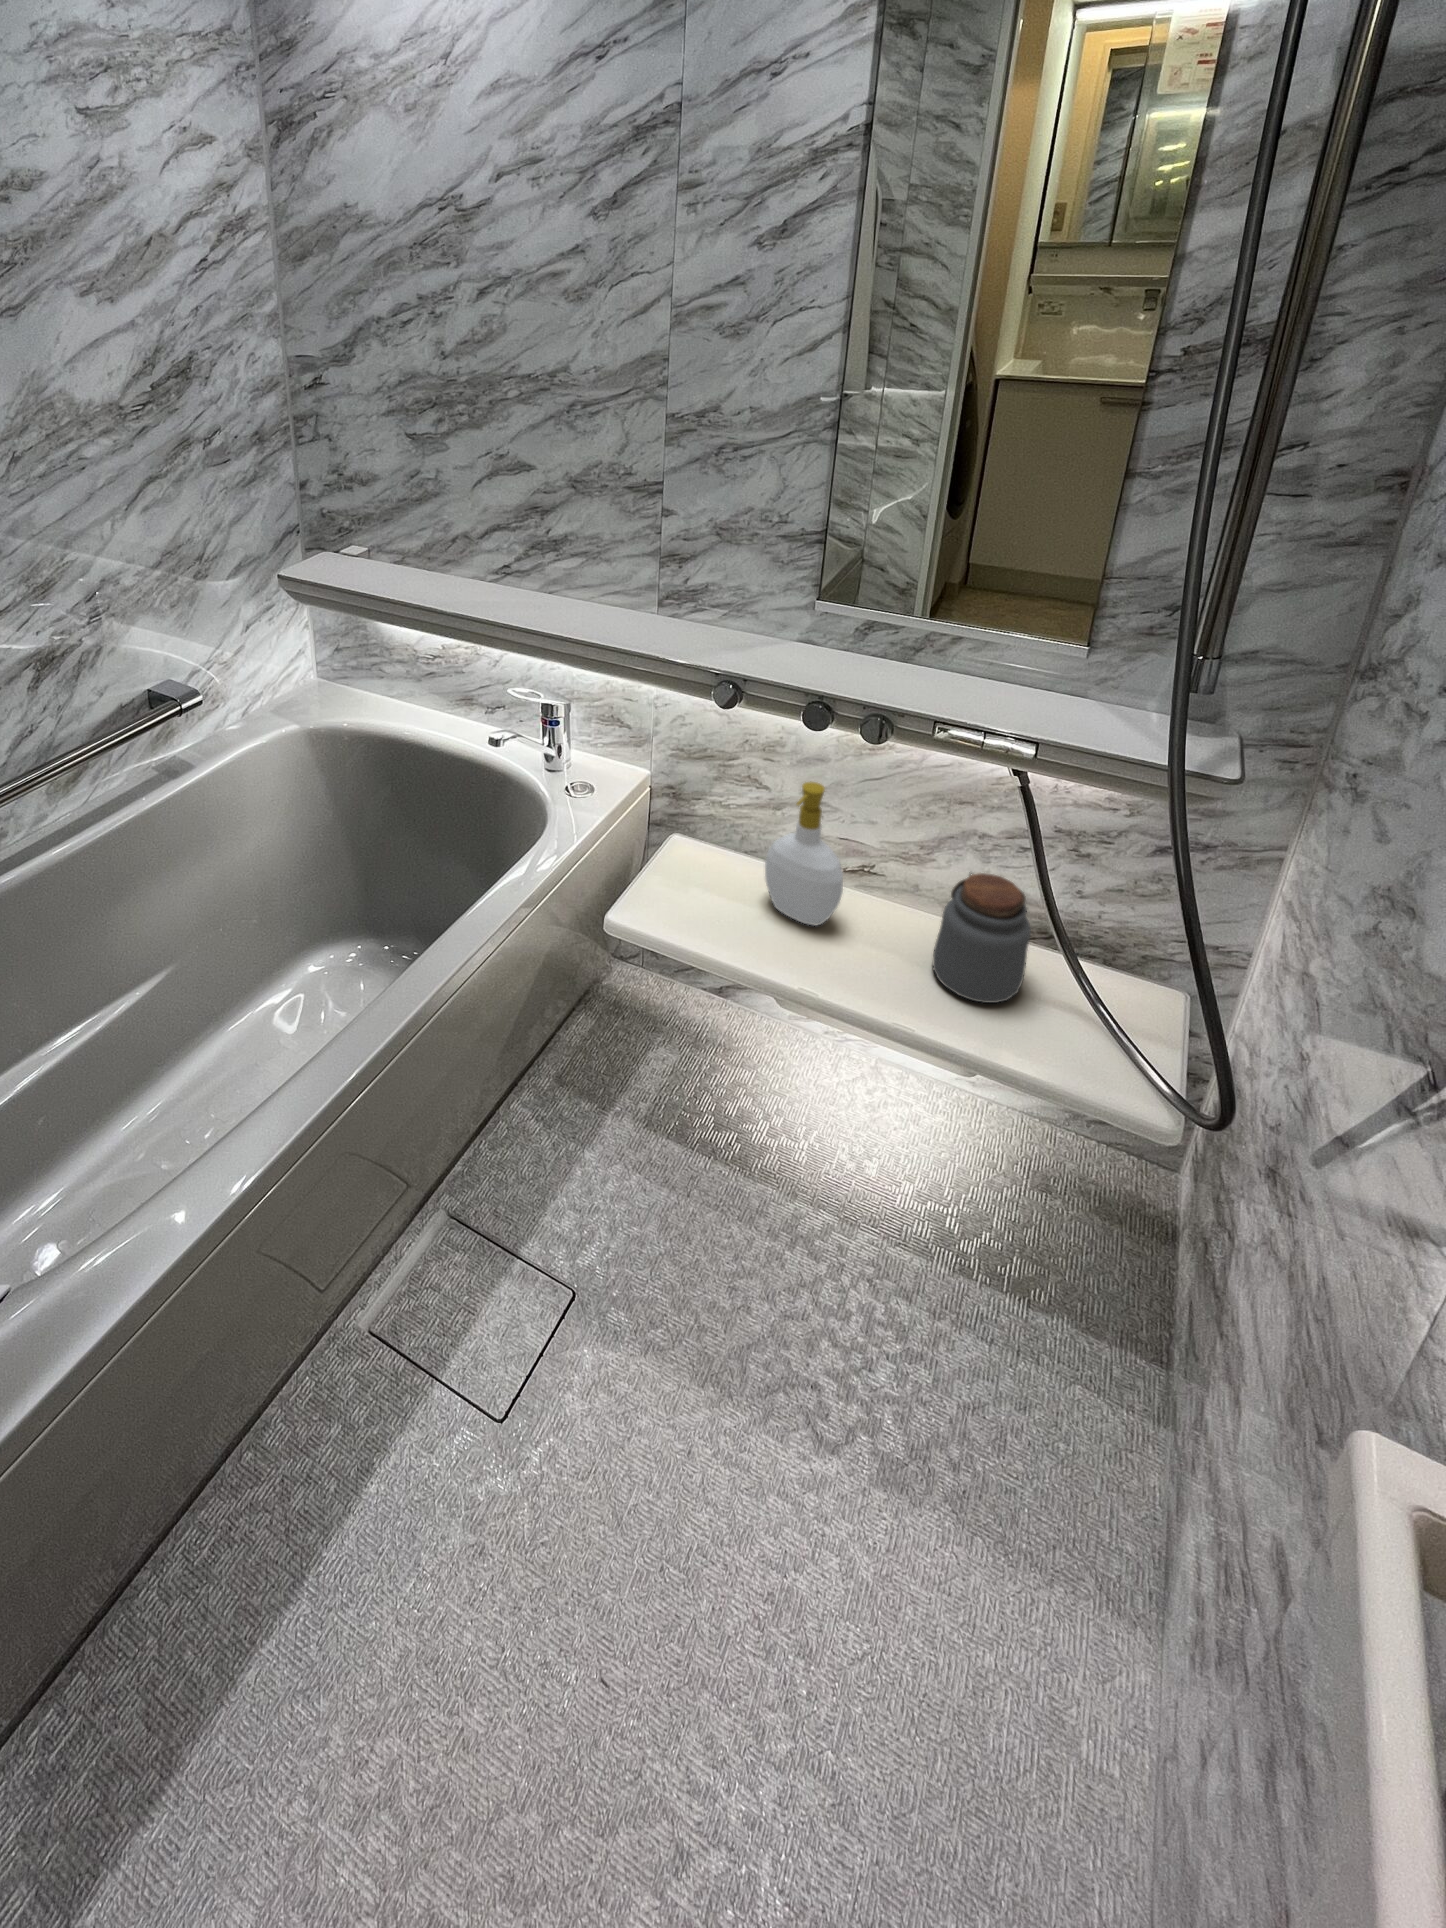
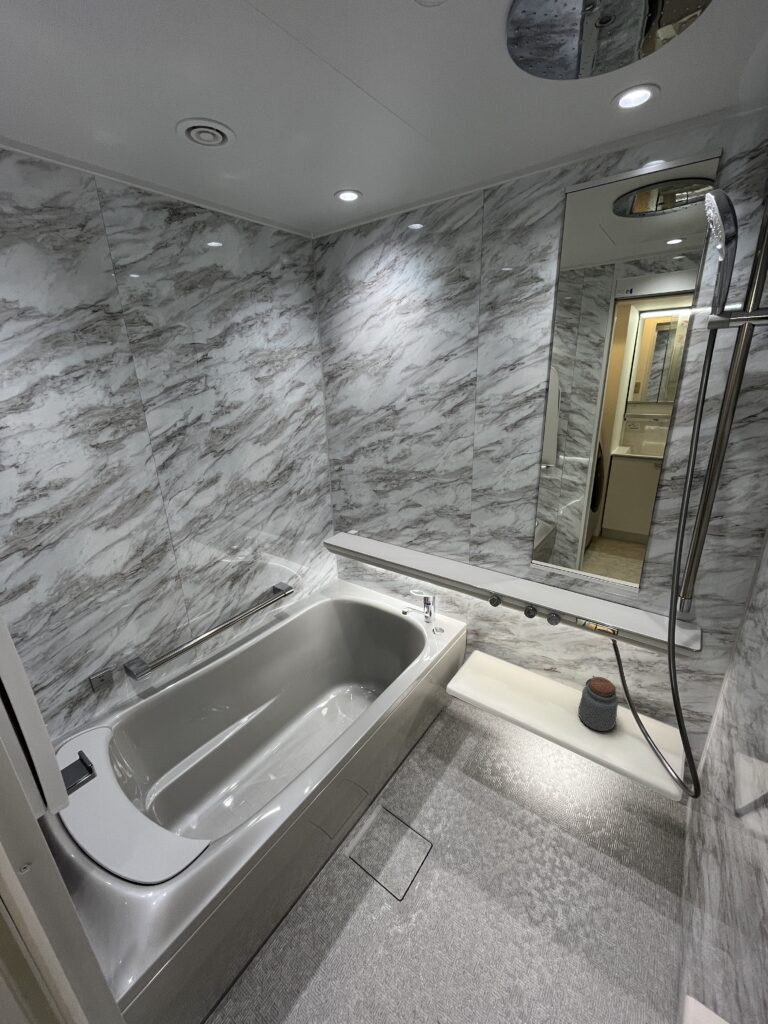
soap bottle: present [765,782,843,925] -> none [511,635,542,693]

